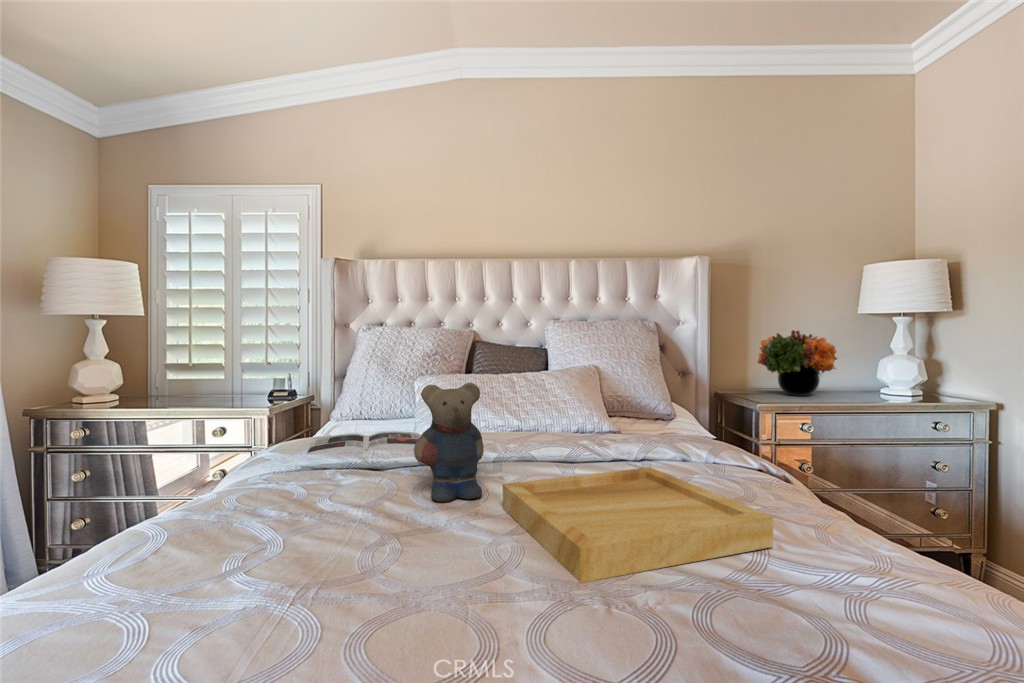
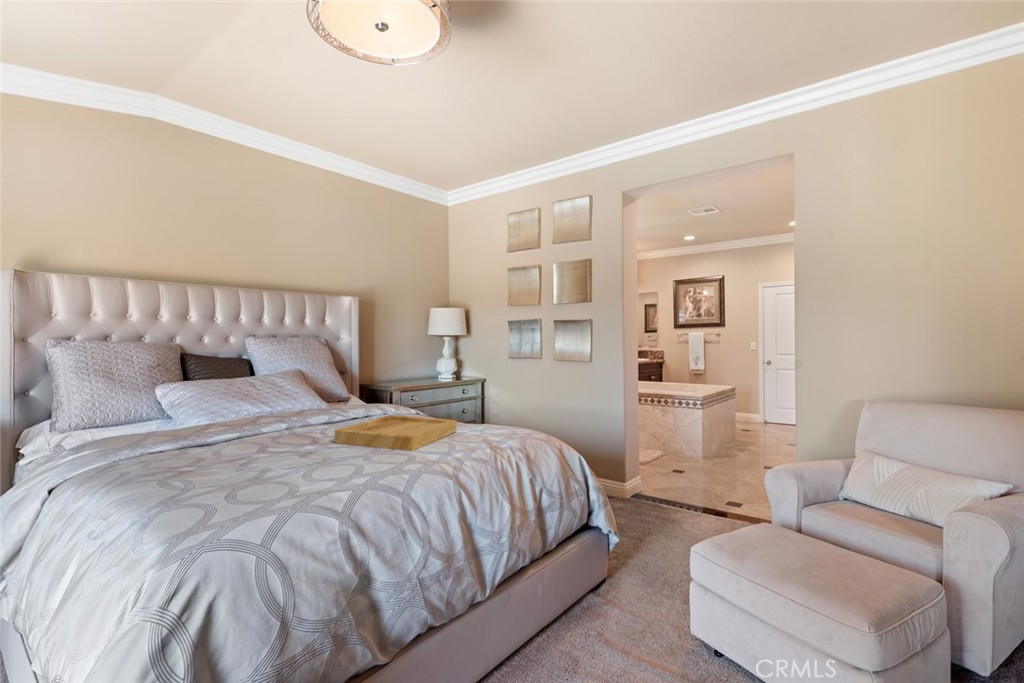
flower arrangement: present [757,330,838,396] -> none [380,344,422,381]
teddy bear: present [414,383,484,502] -> none [275,379,315,448]
magazine: present [307,431,421,454] -> none [110,423,232,445]

